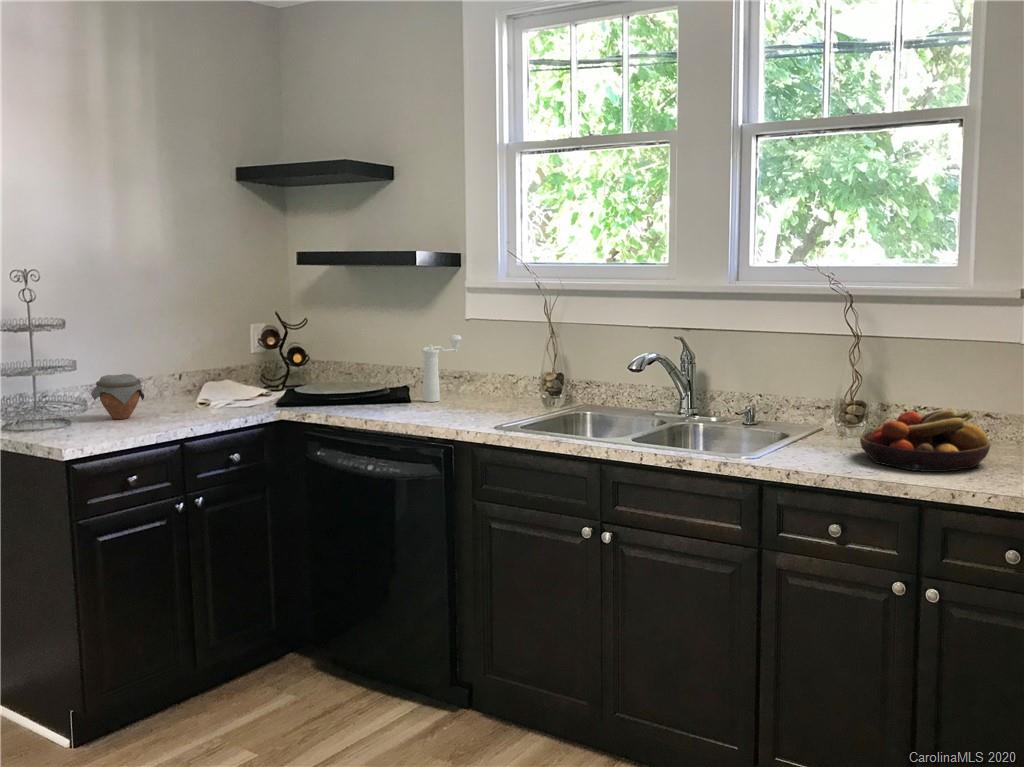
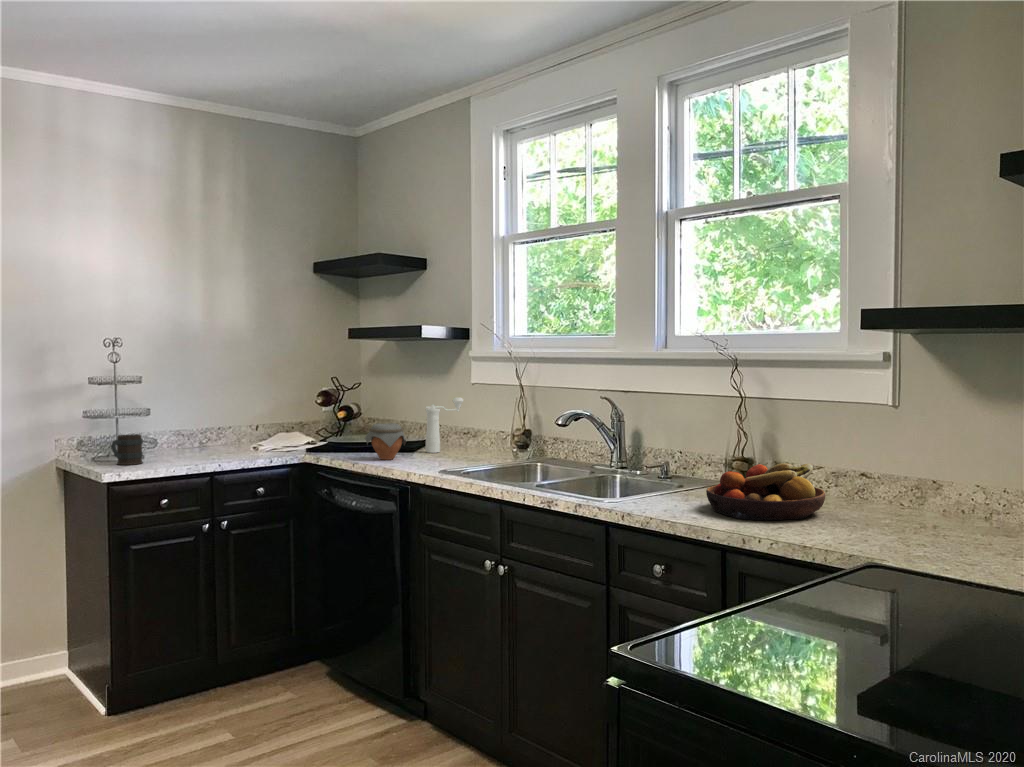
jar: present [91,374,145,419] -> present [365,423,406,460]
mug: none [55,397,91,437] -> present [111,435,143,465]

